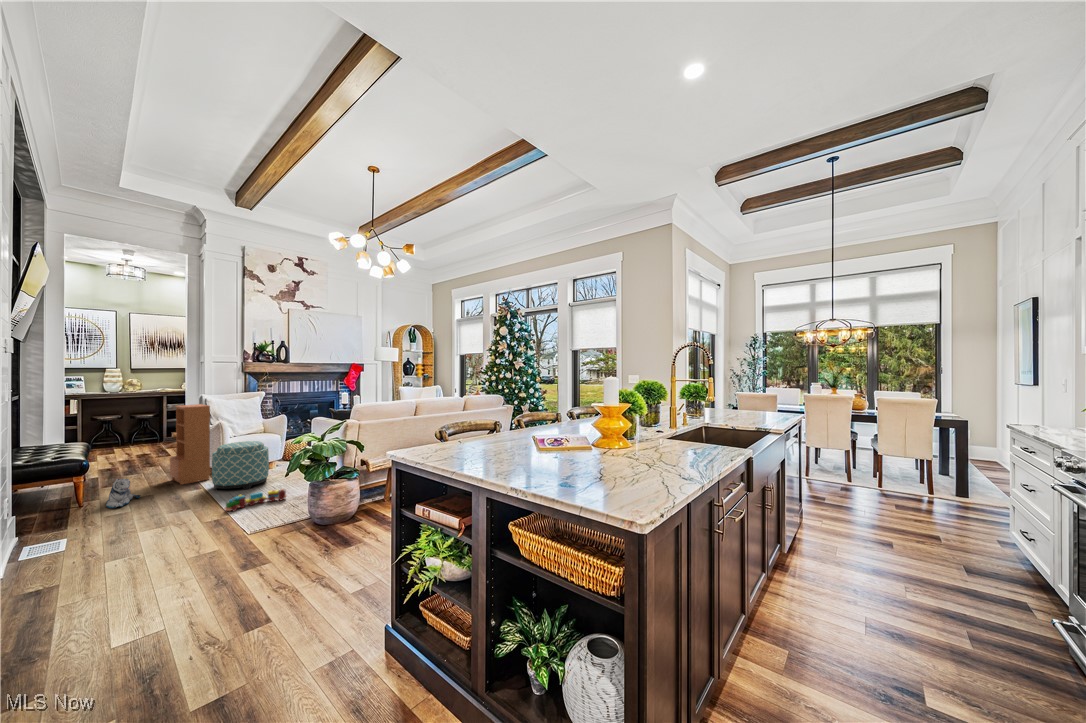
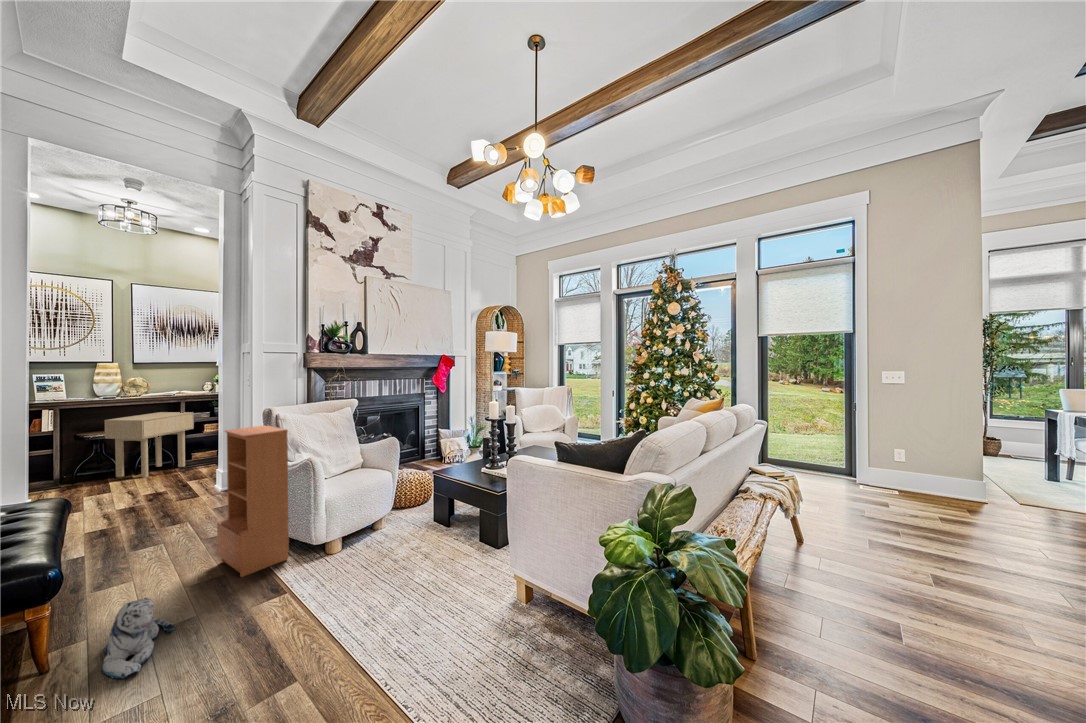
side table: none [111,403,172,447] -> present [105,412,194,478]
ottoman: present [212,441,269,490] -> none [305,492,397,594]
toy train: present [224,489,287,511] -> none [375,603,473,684]

